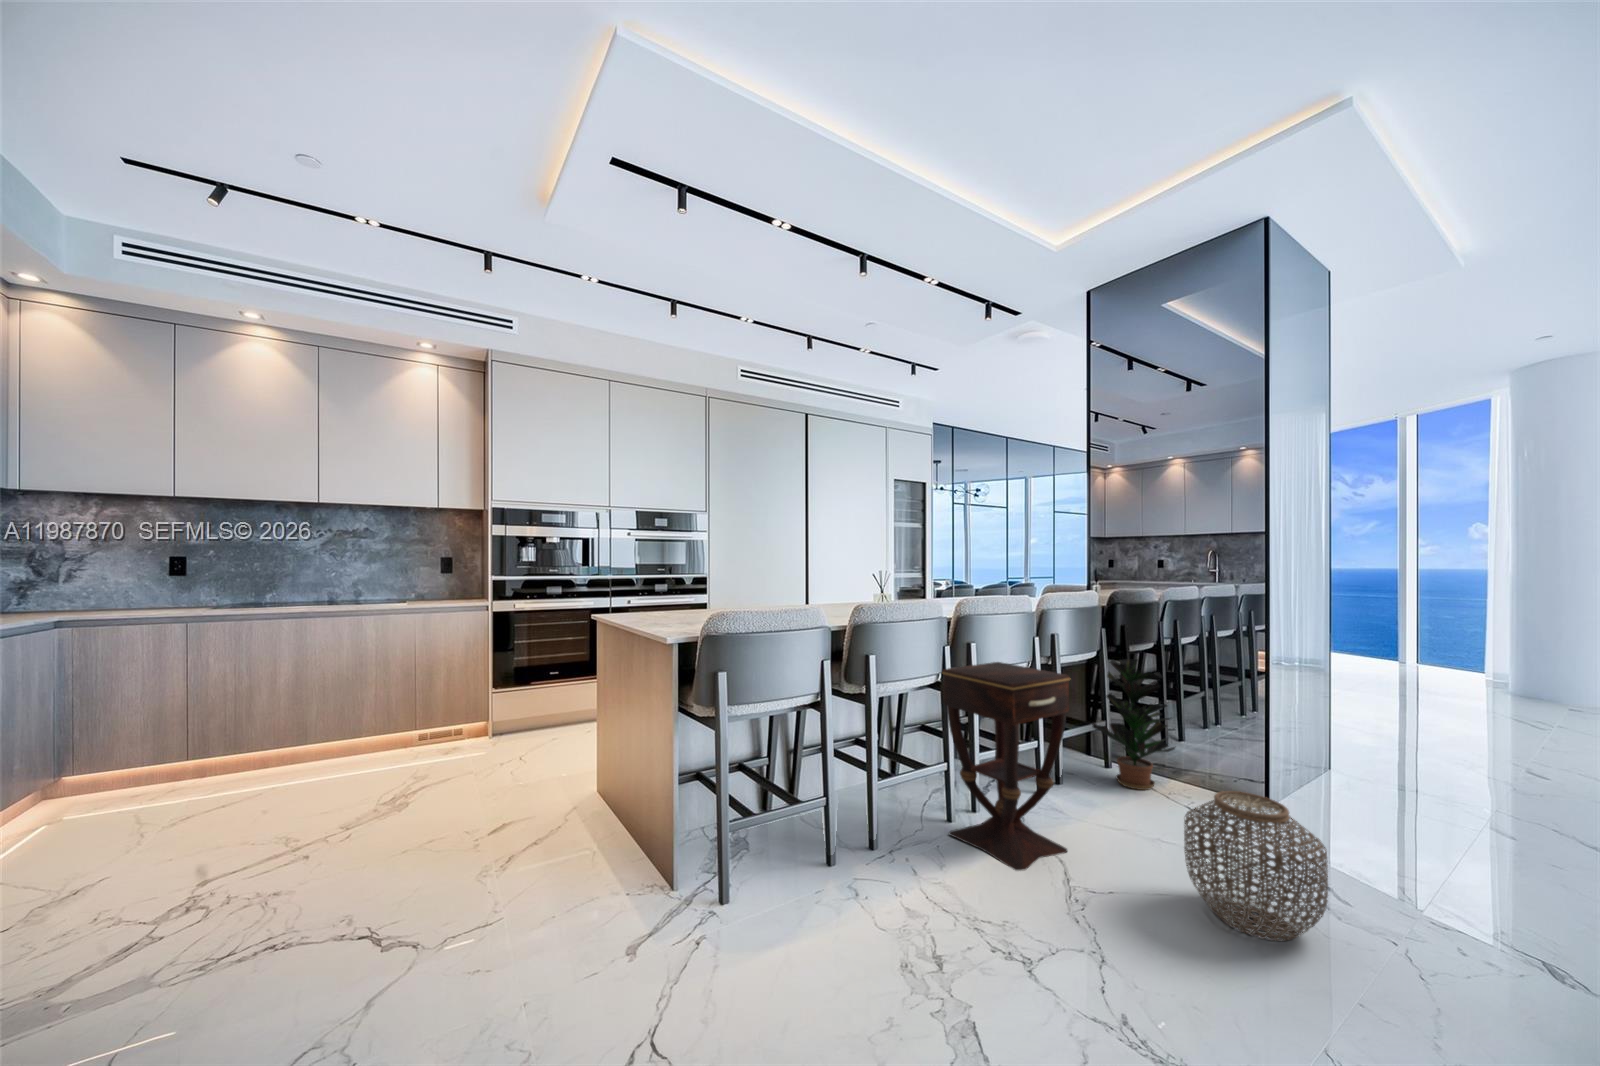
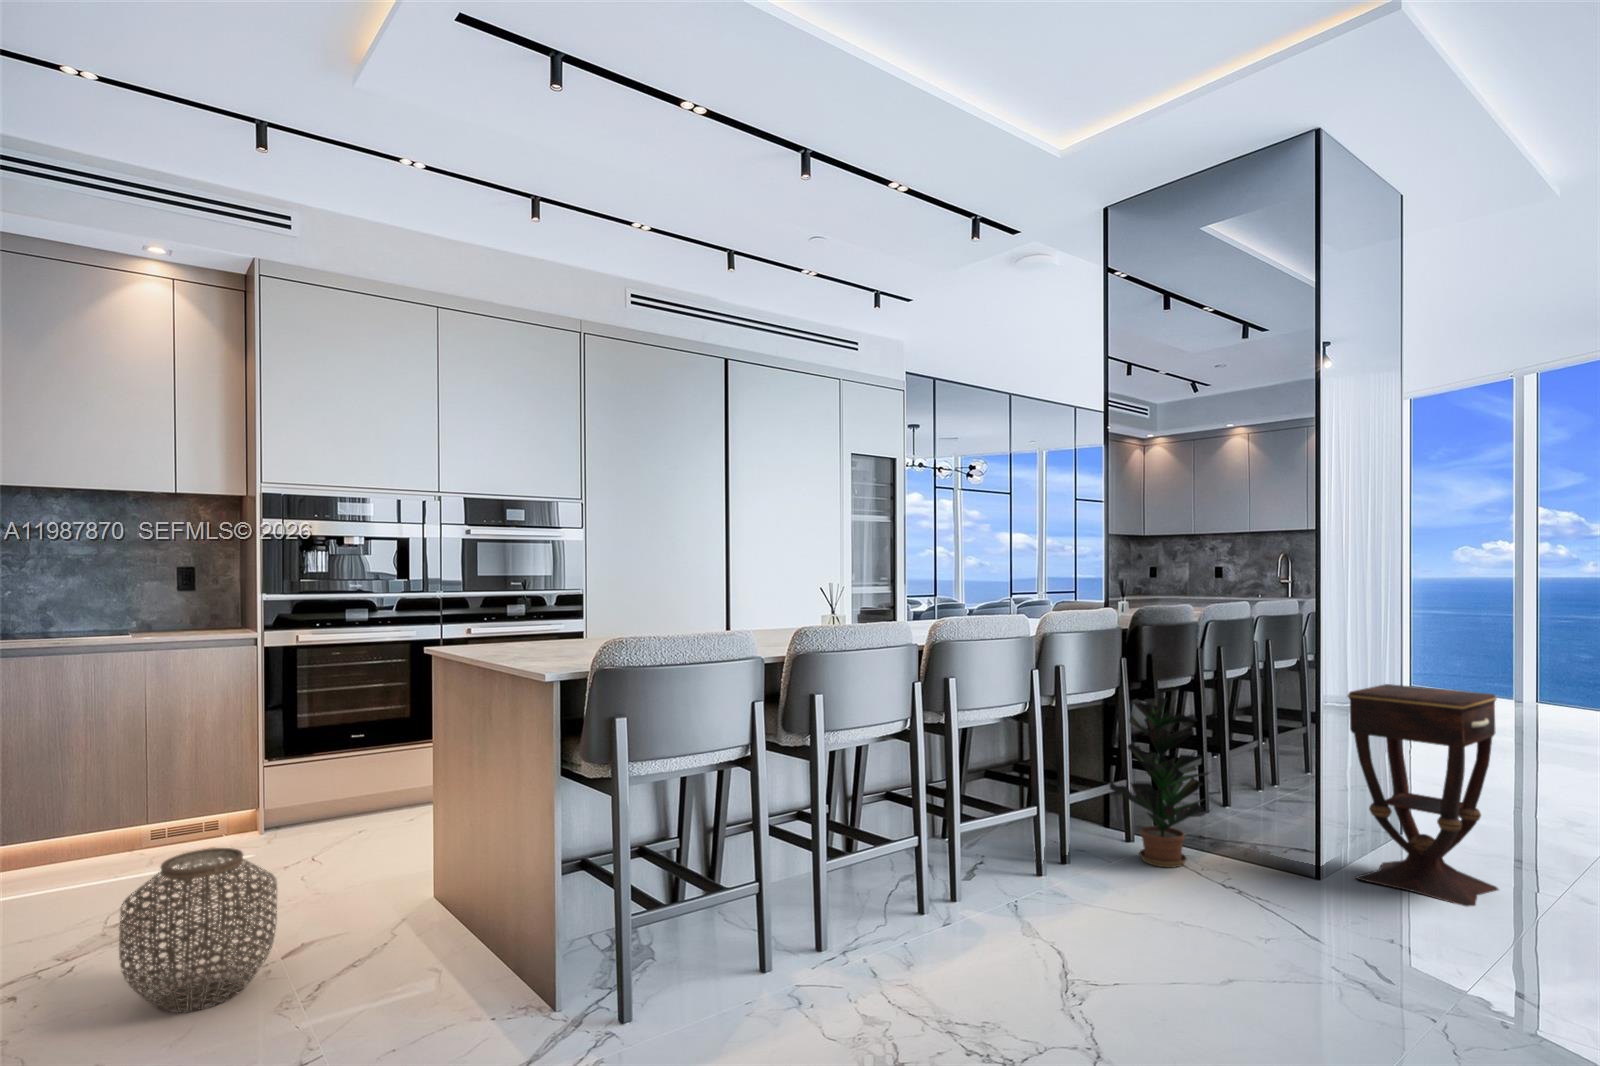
side table: present [942,662,1071,871] -> present [1348,684,1498,906]
woven basket: present [1184,791,1328,941] -> present [119,848,277,1012]

